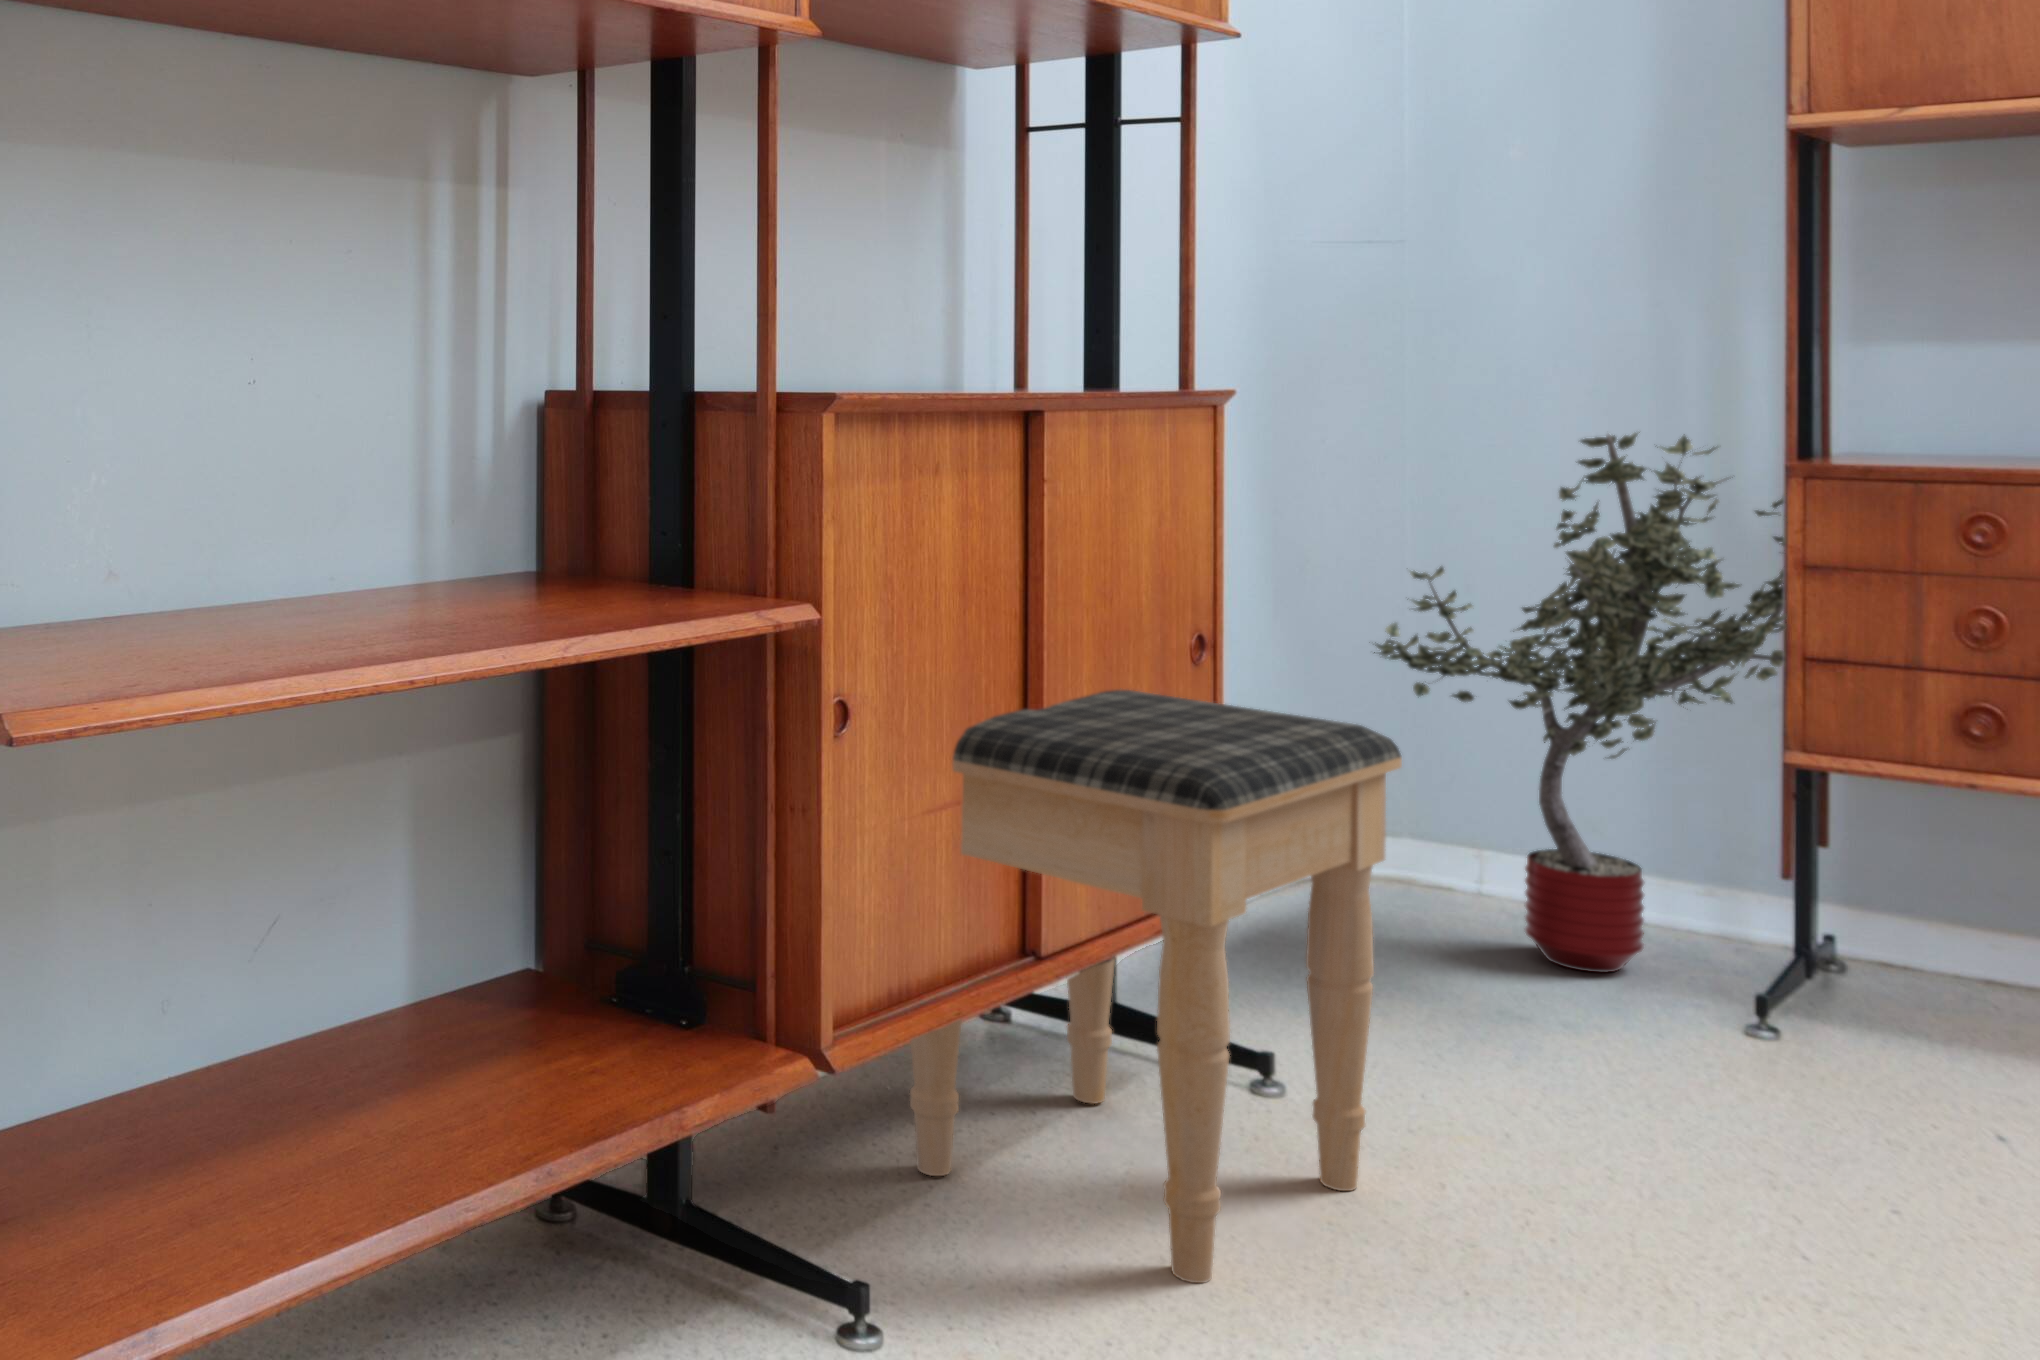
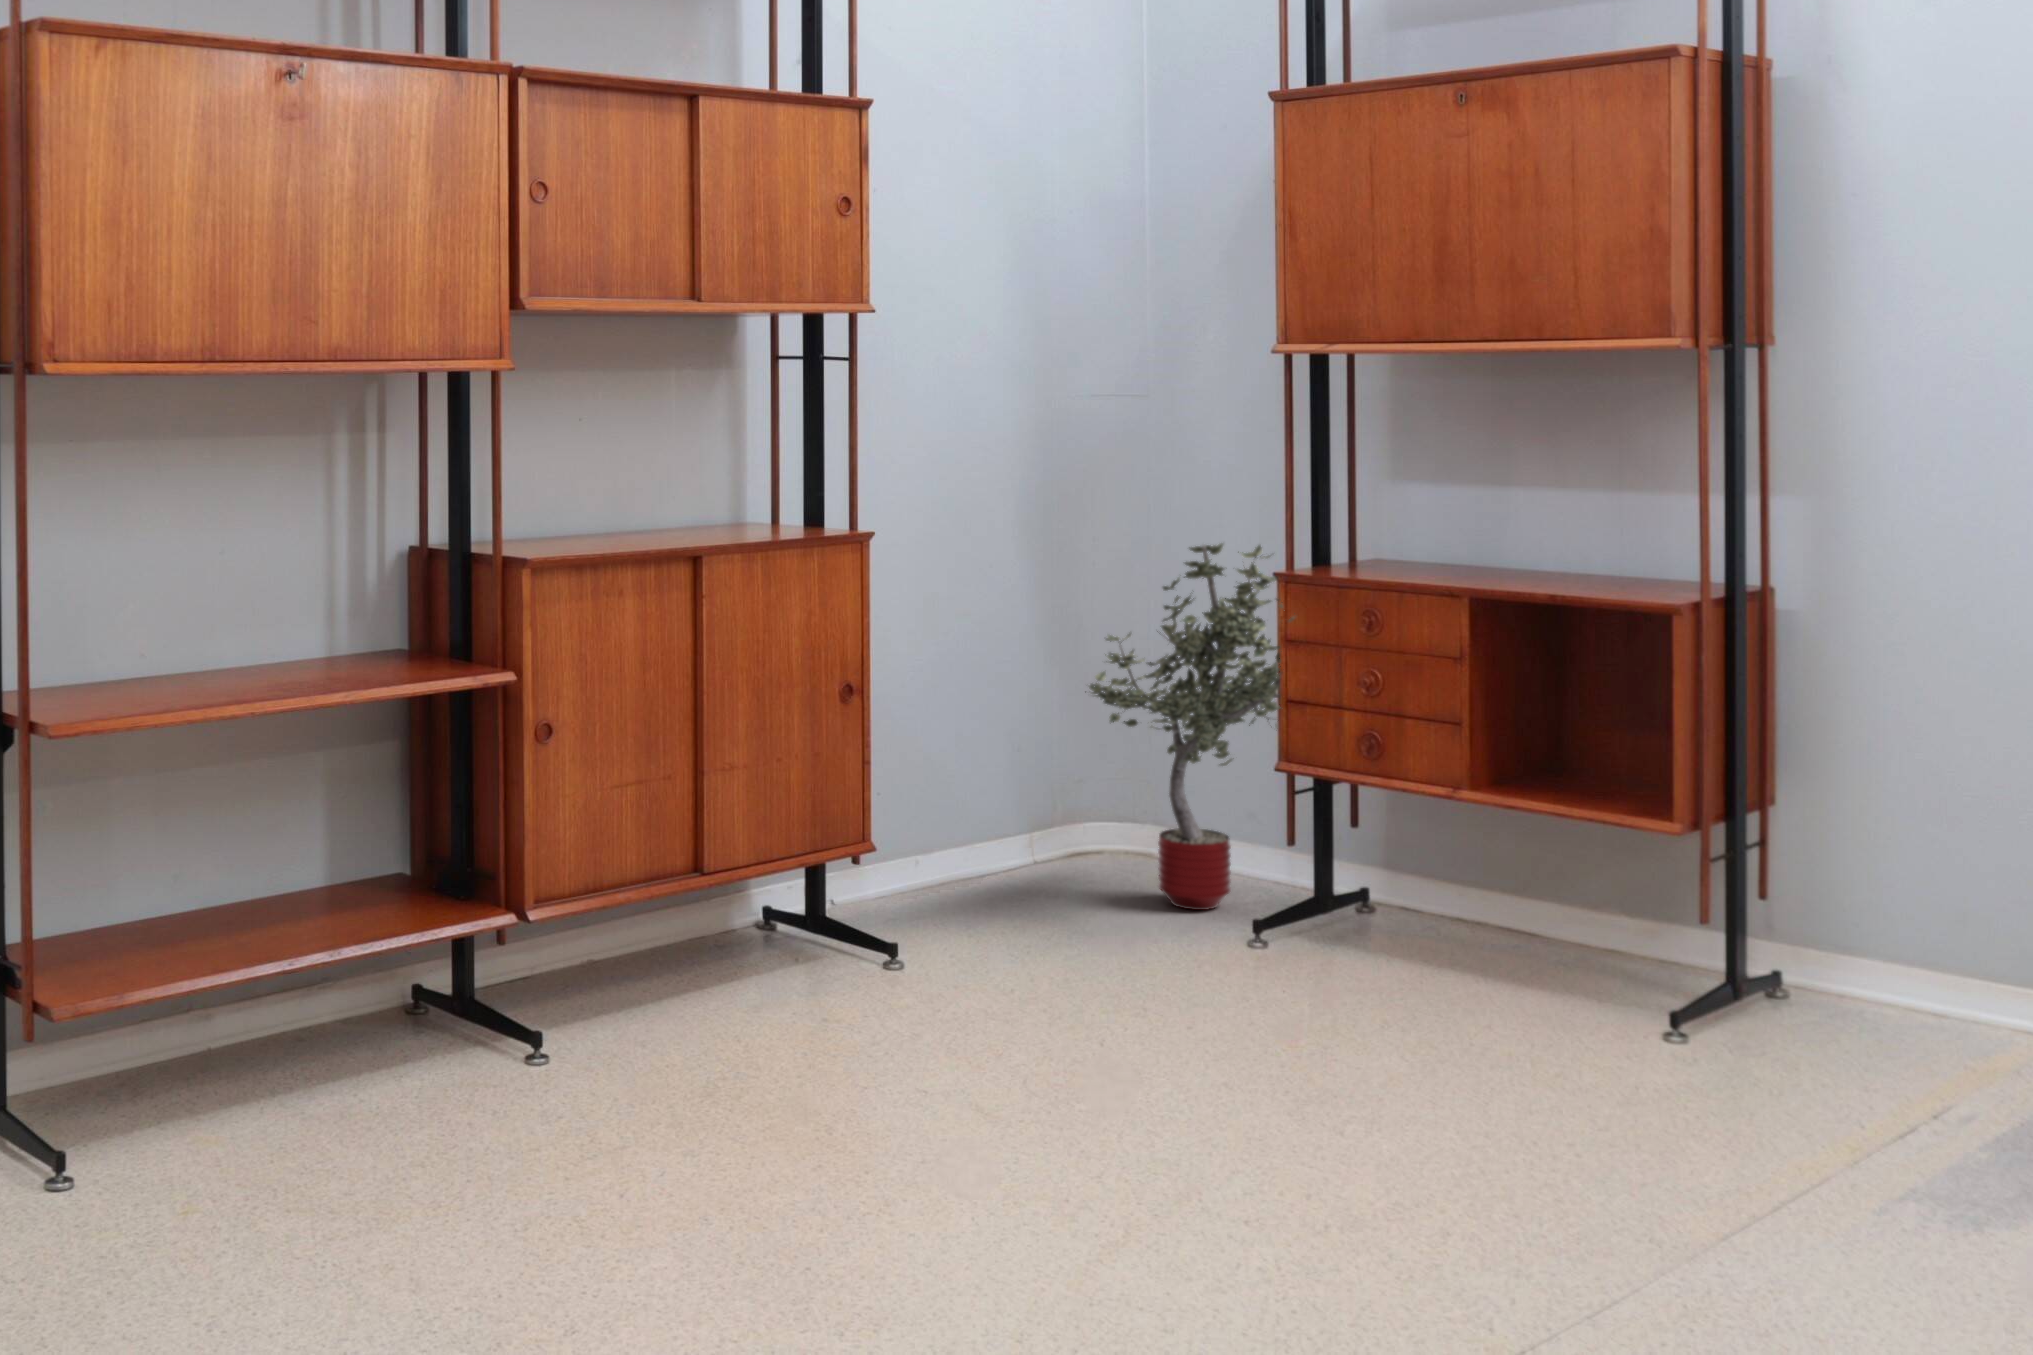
footstool: present [910,690,1402,1283] -> none [610,713,907,1044]

